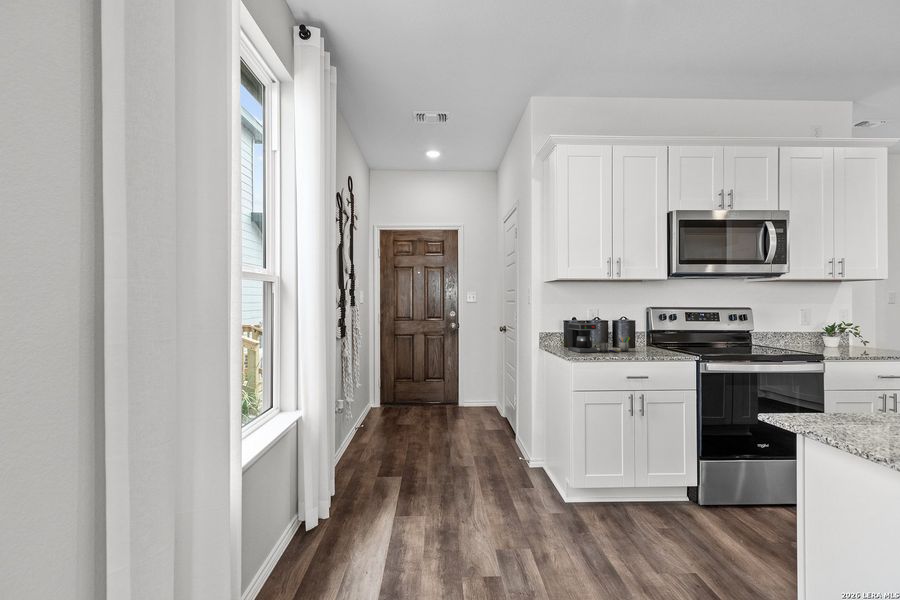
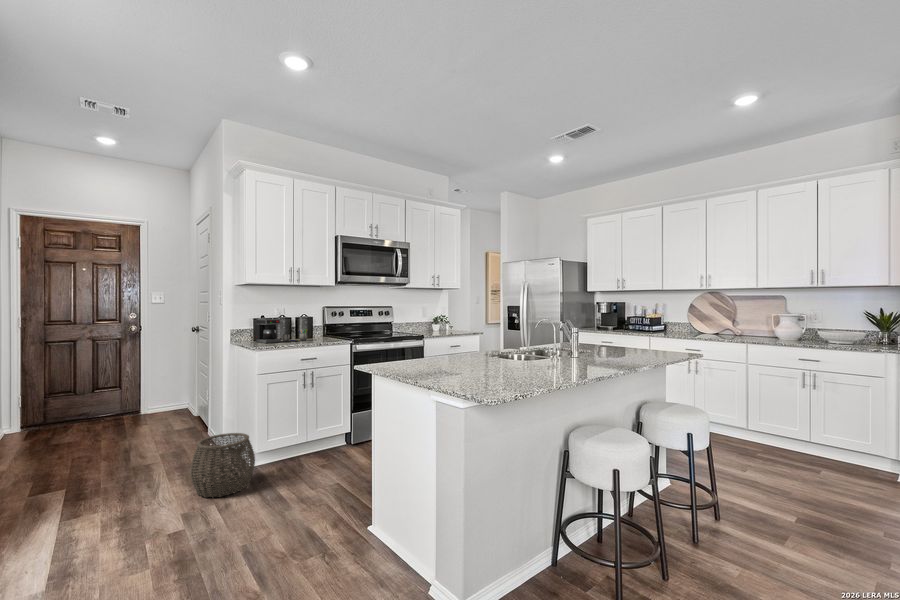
woven basket: none [501,455,568,530] -> present [190,433,255,498]

